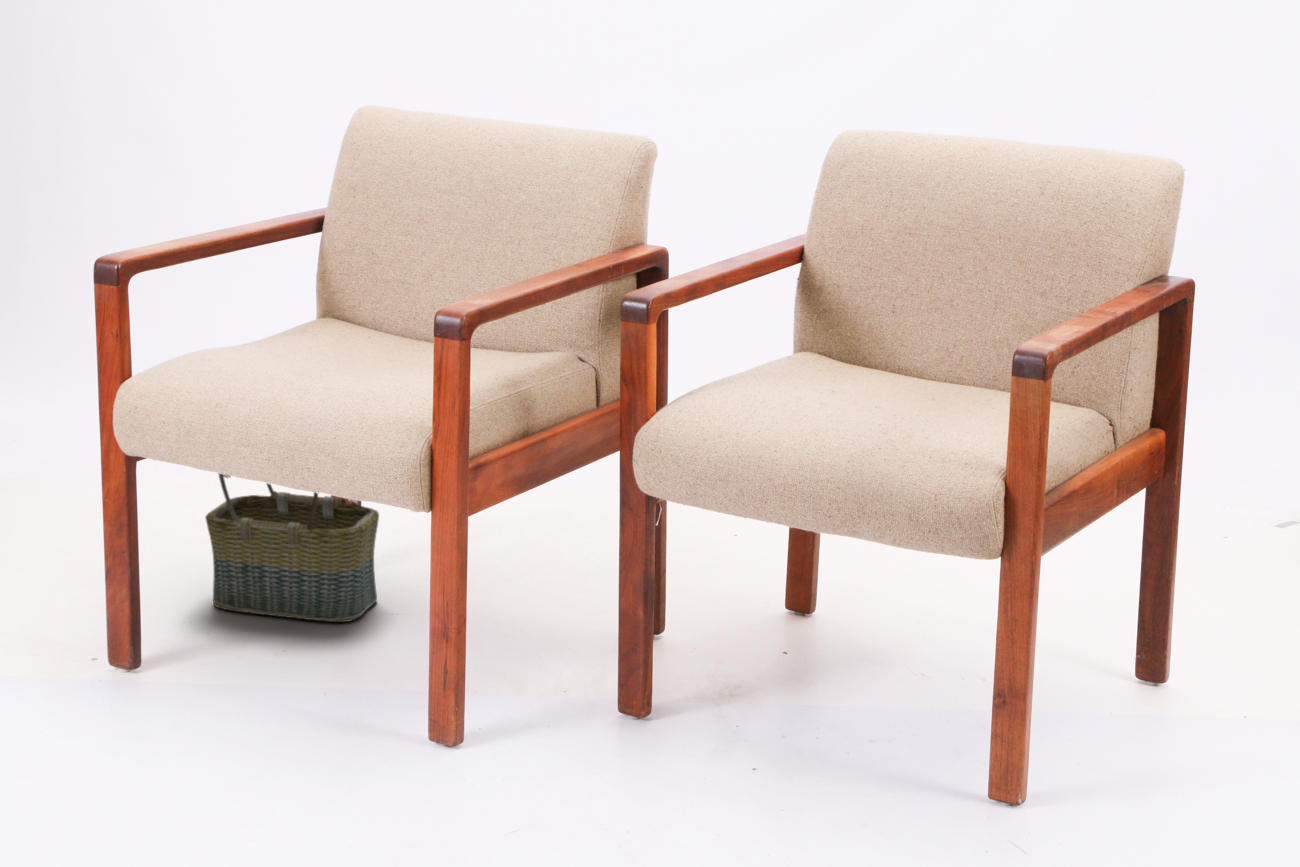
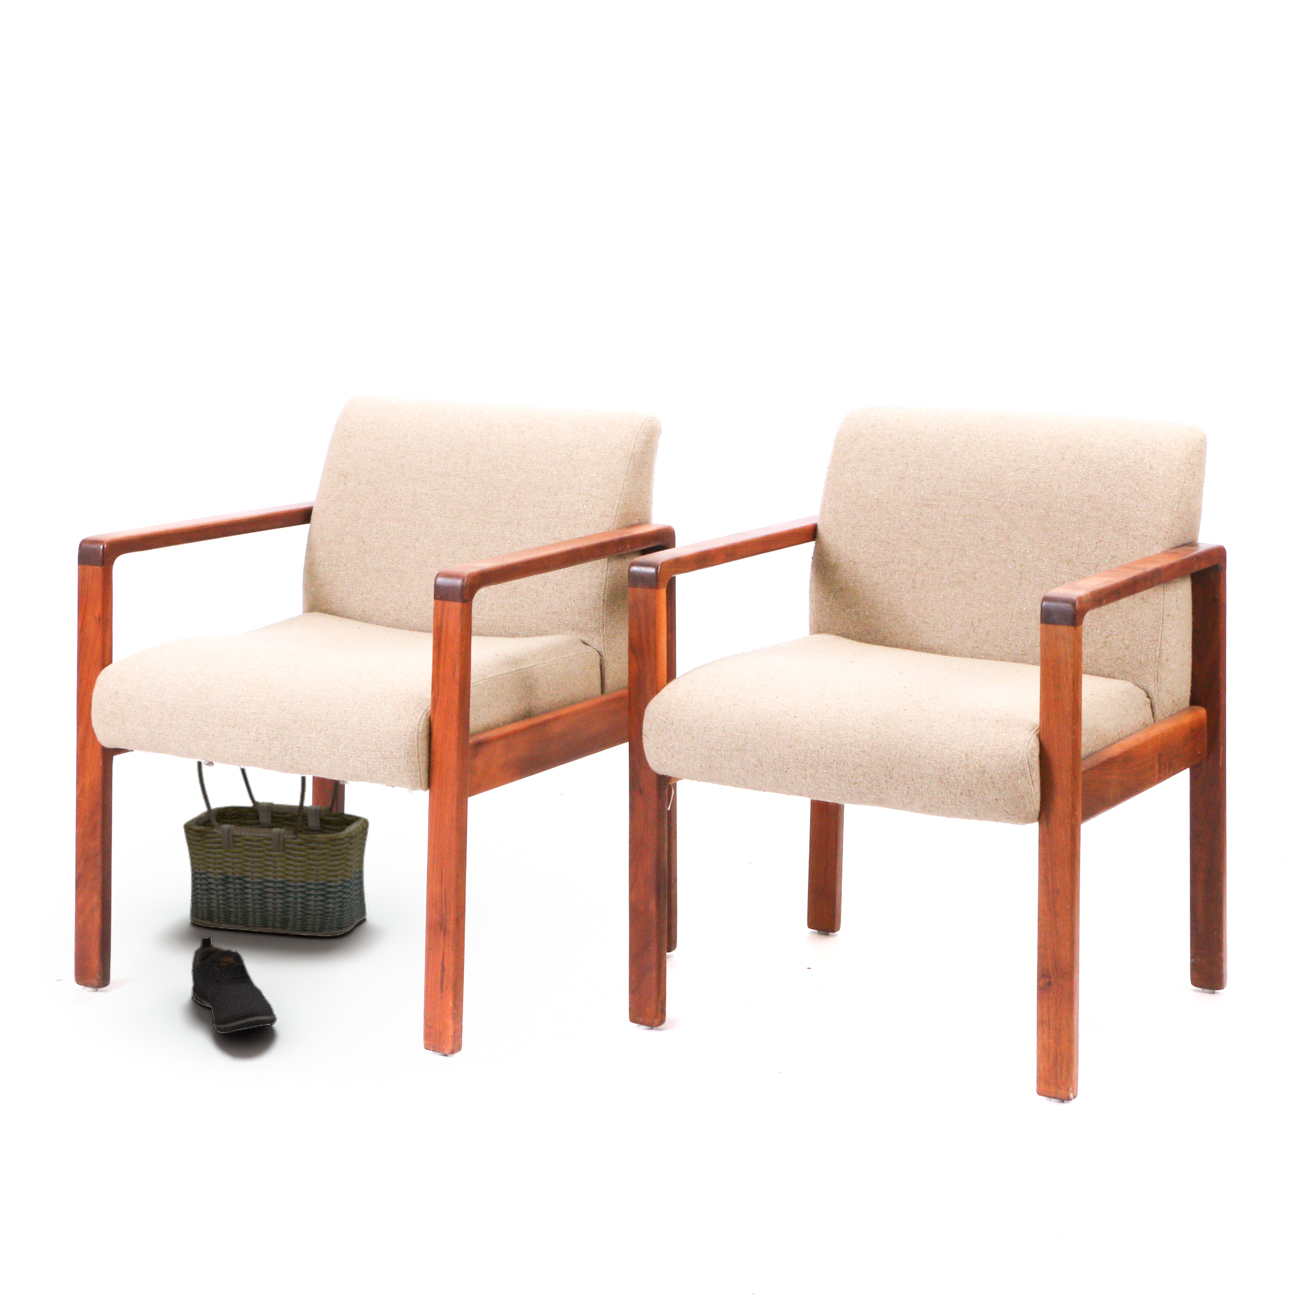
shoe: none [212,630,290,729] -> present [192,936,277,1034]

